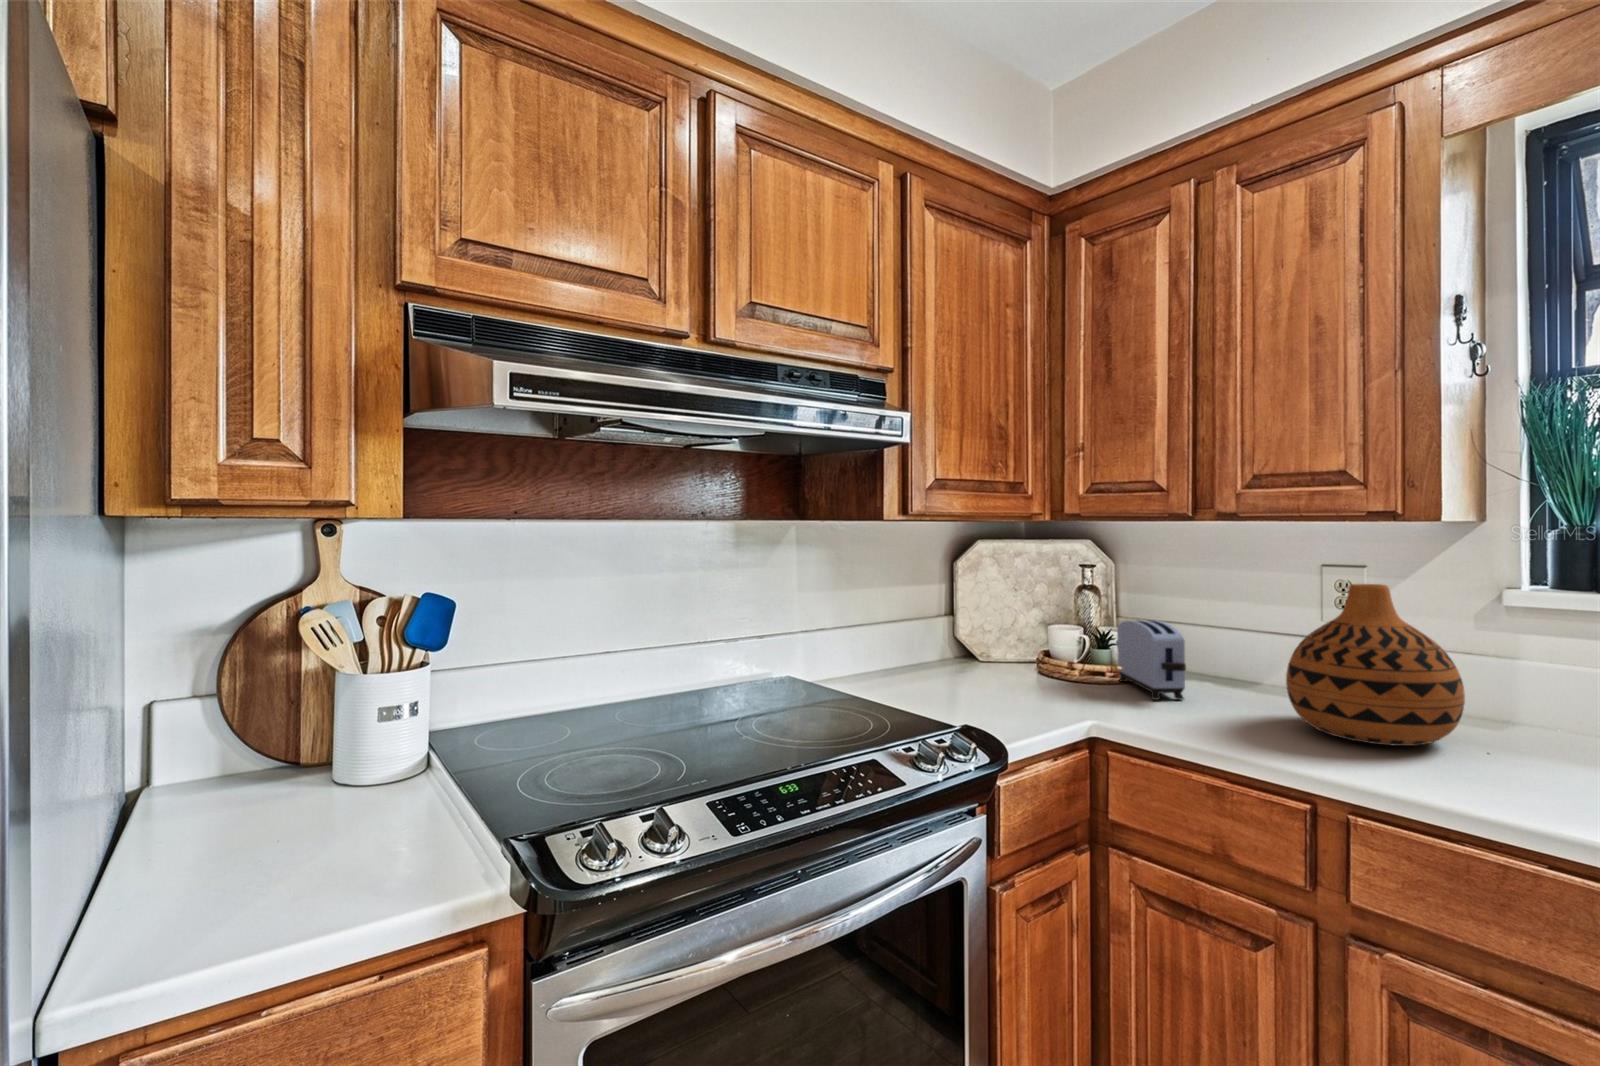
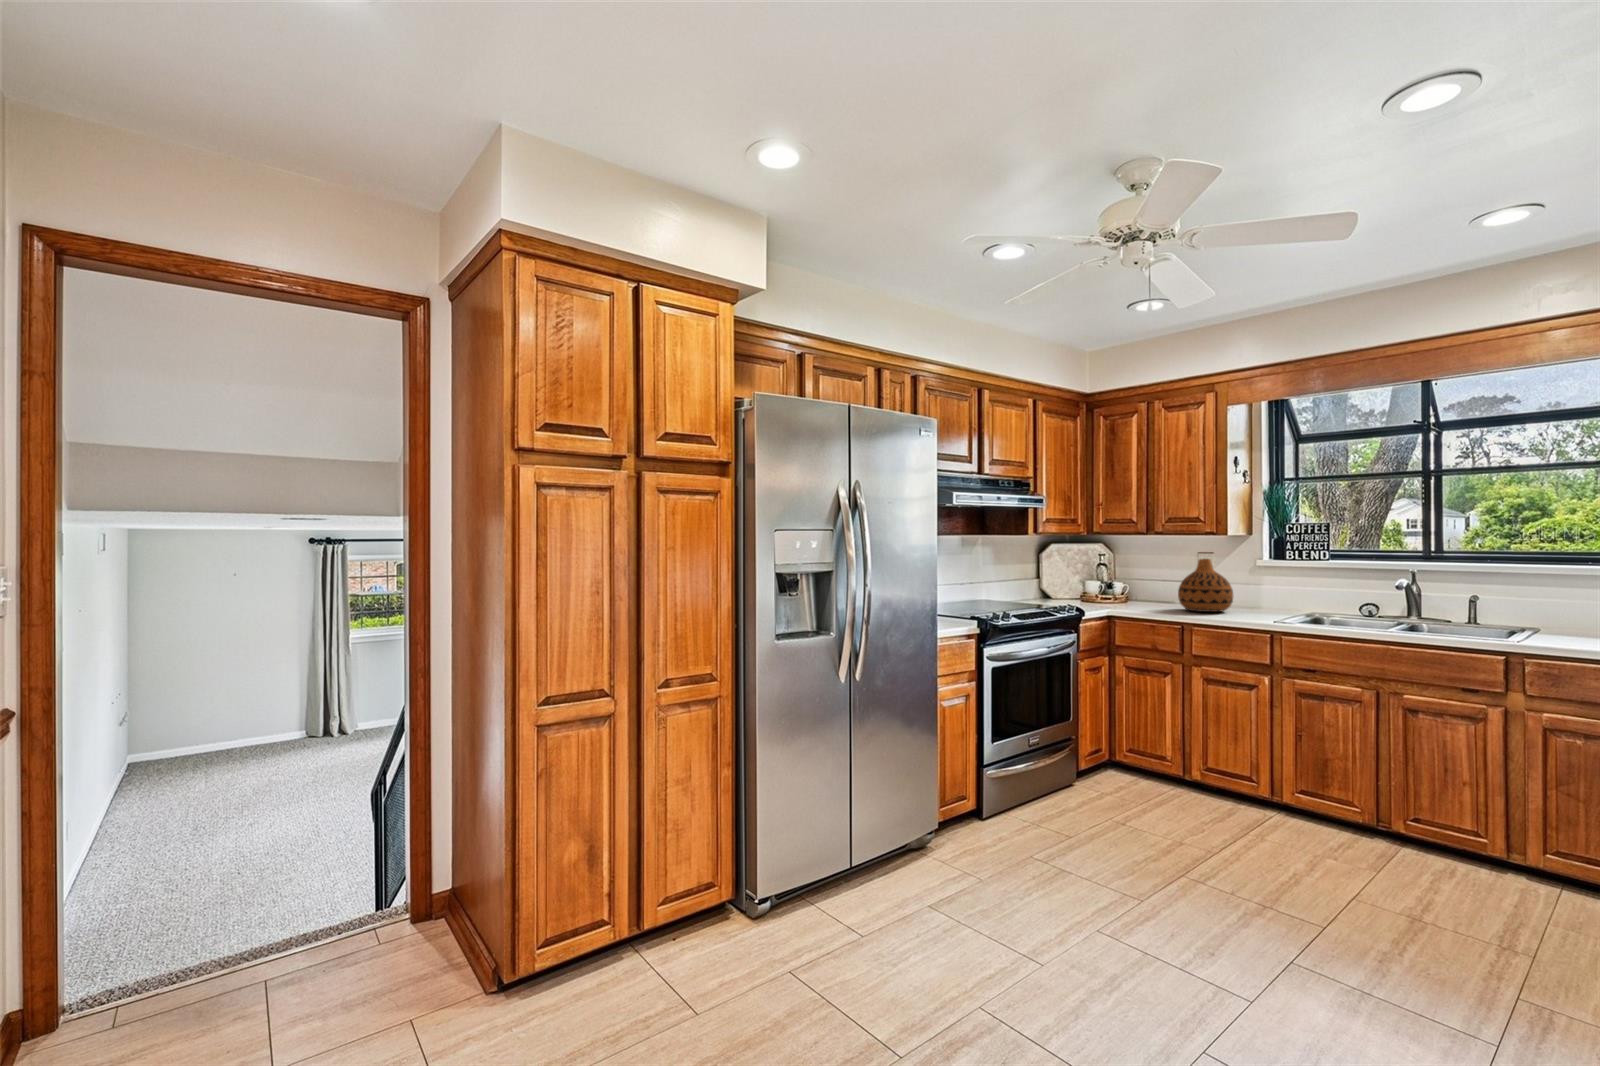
toaster: present [1116,620,1186,700] -> none [1115,577,1143,606]

